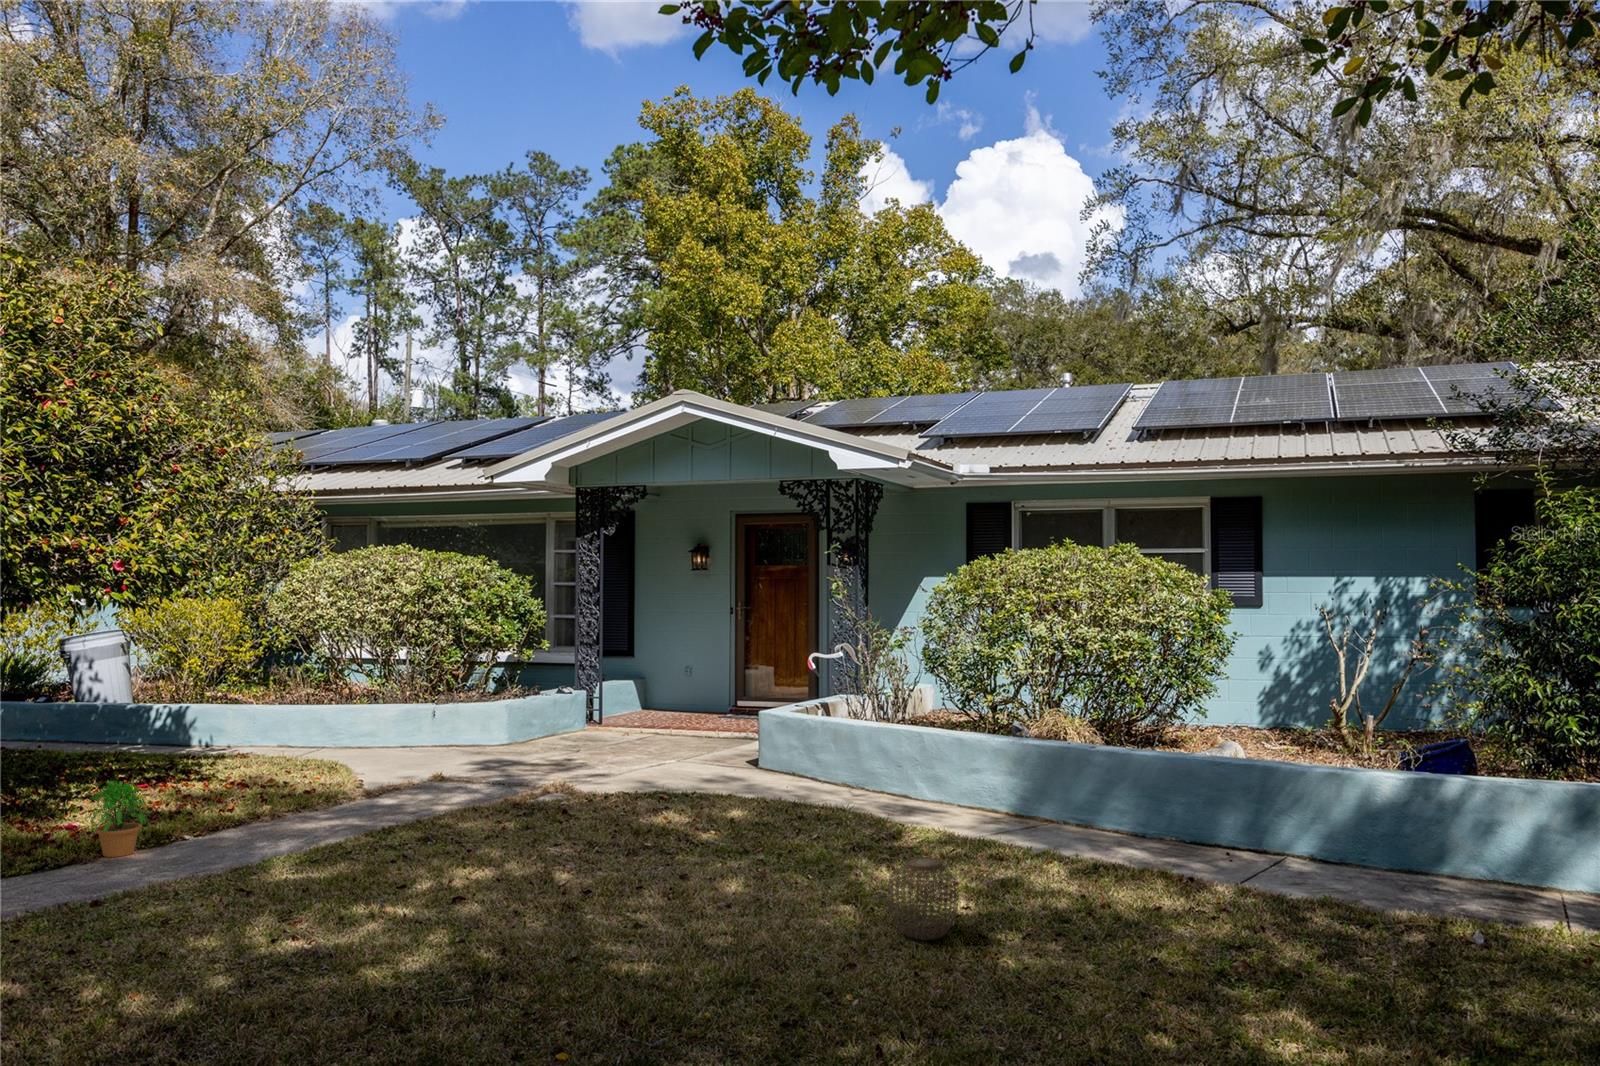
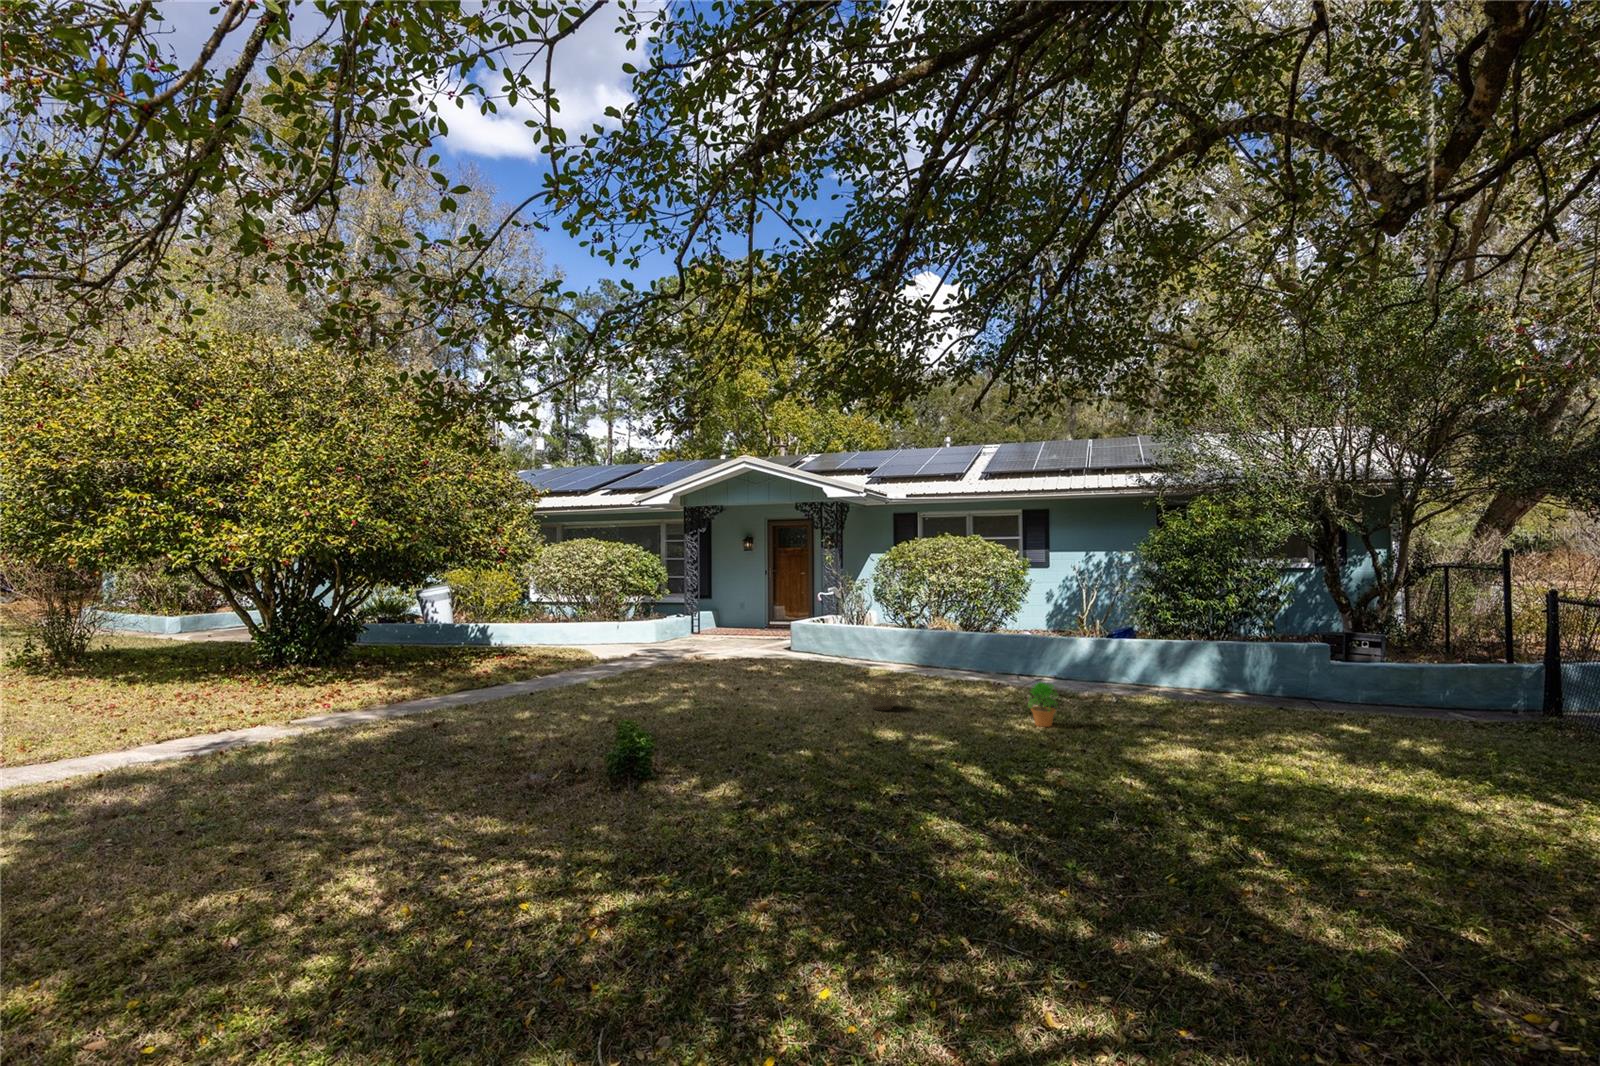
potted plant: present [88,781,149,857] -> present [1028,682,1058,727]

